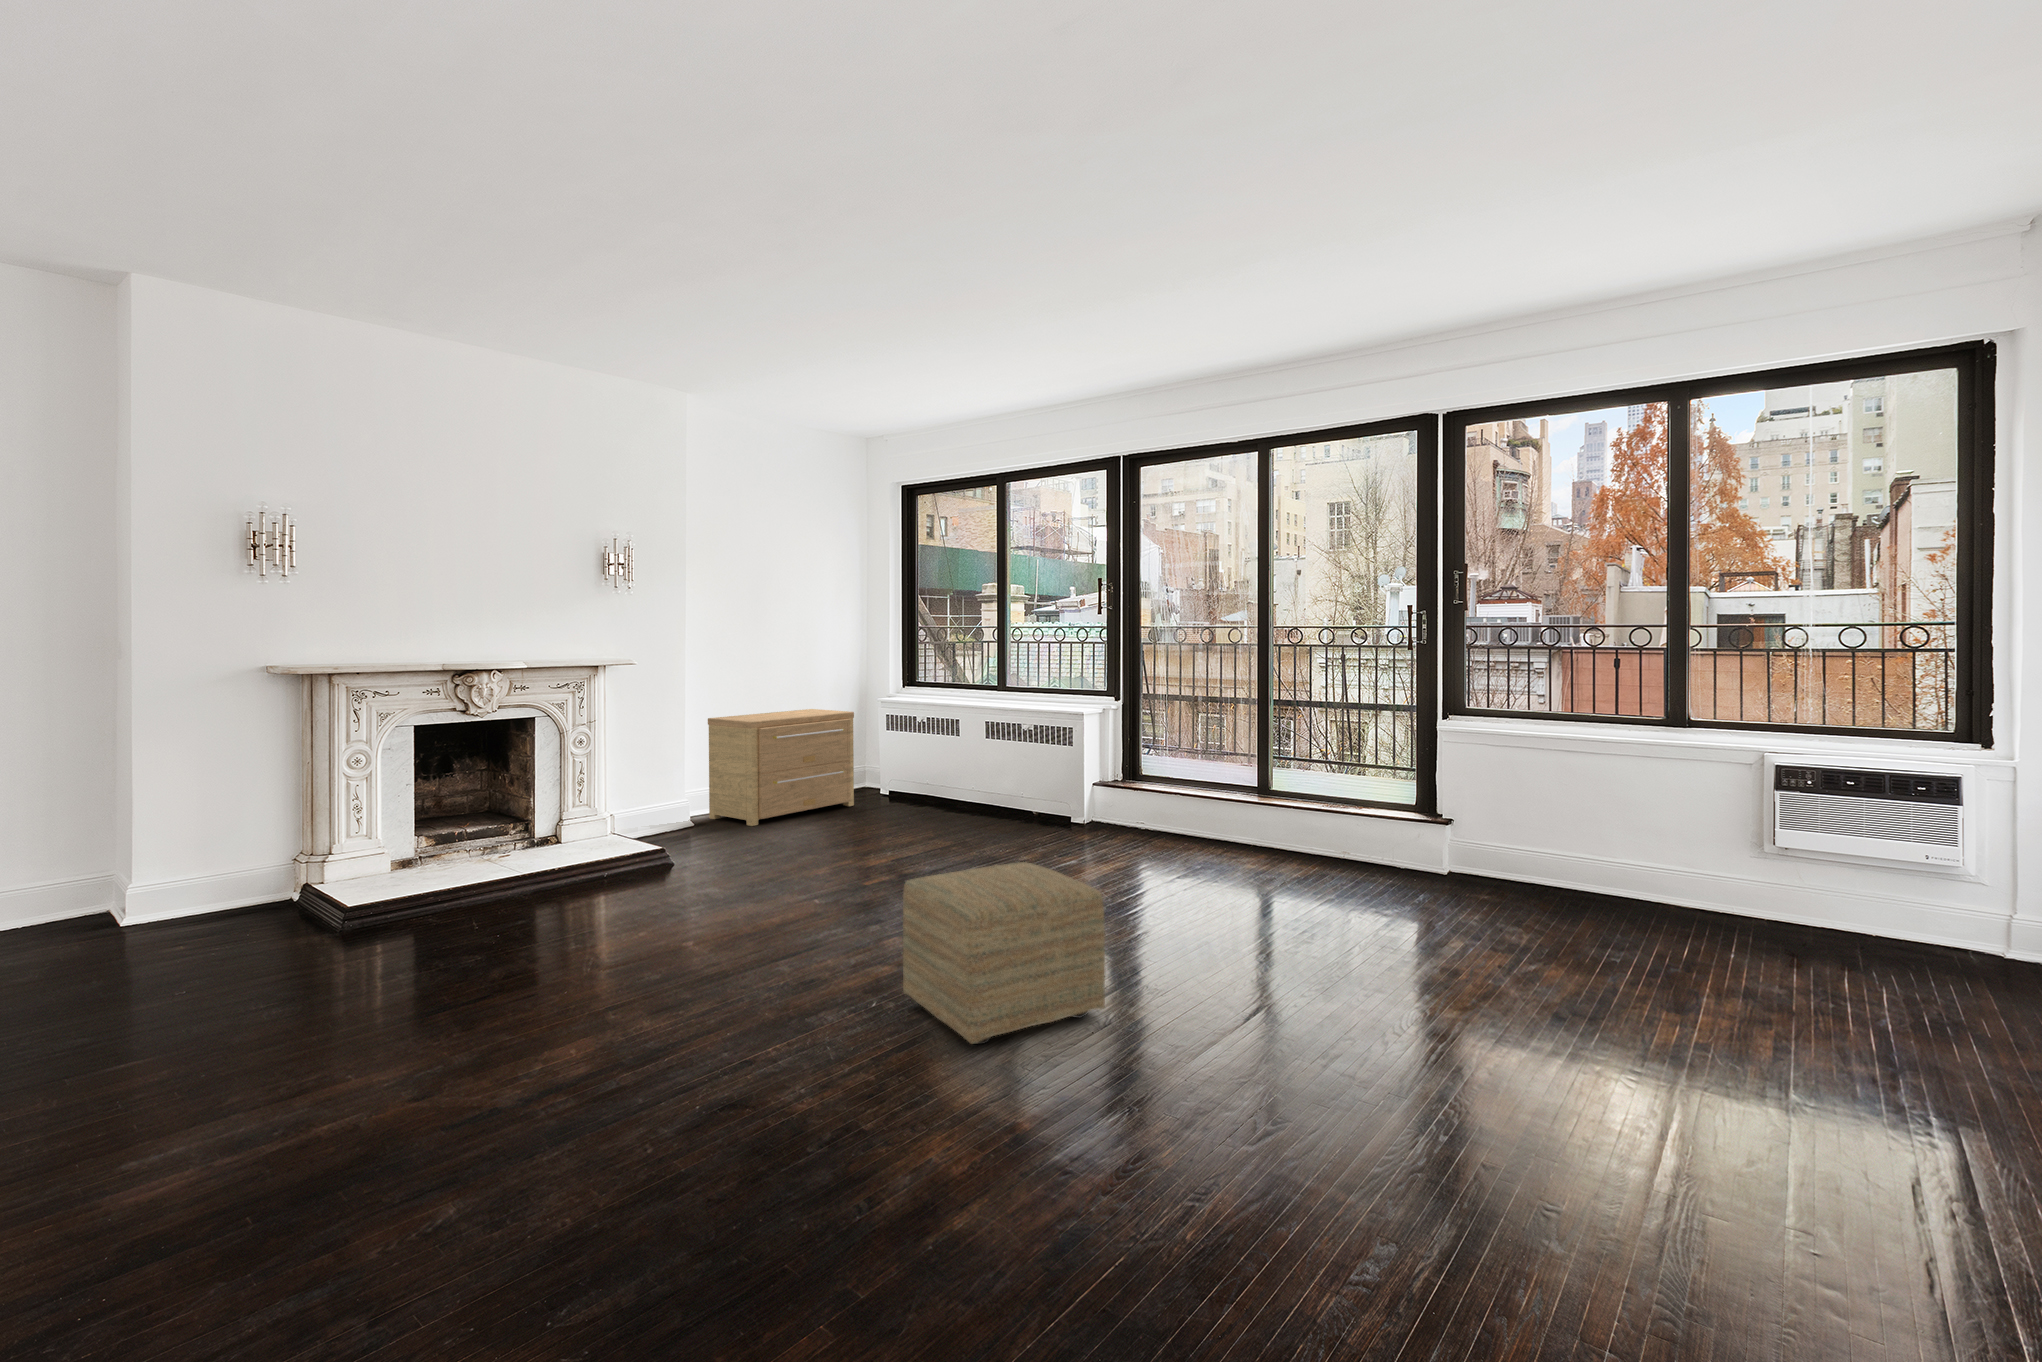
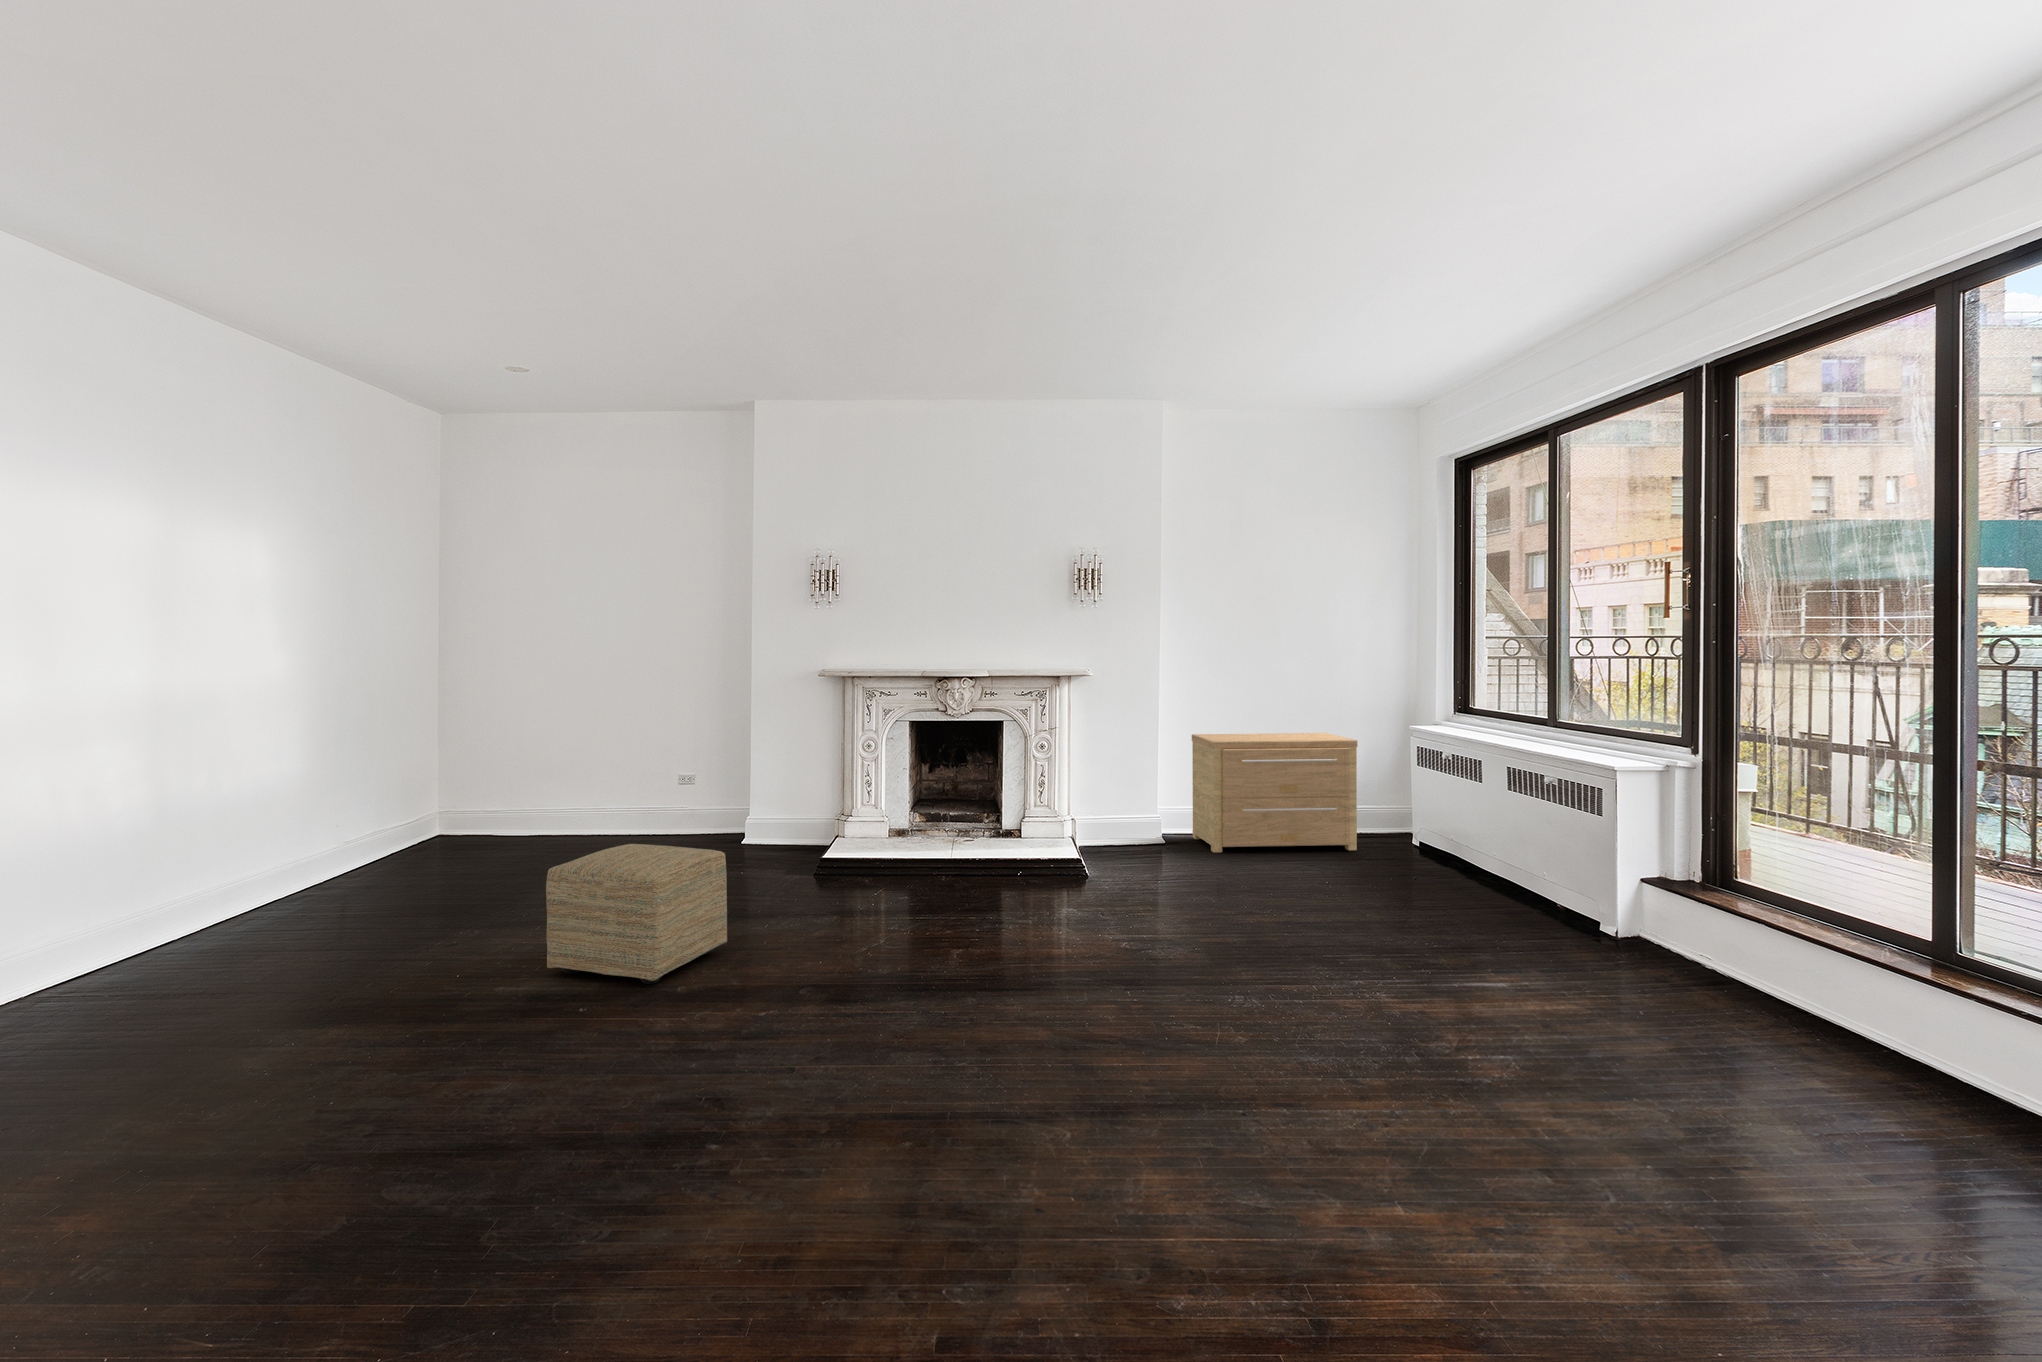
ottoman: present [903,862,1105,1044] -> present [546,844,727,984]

